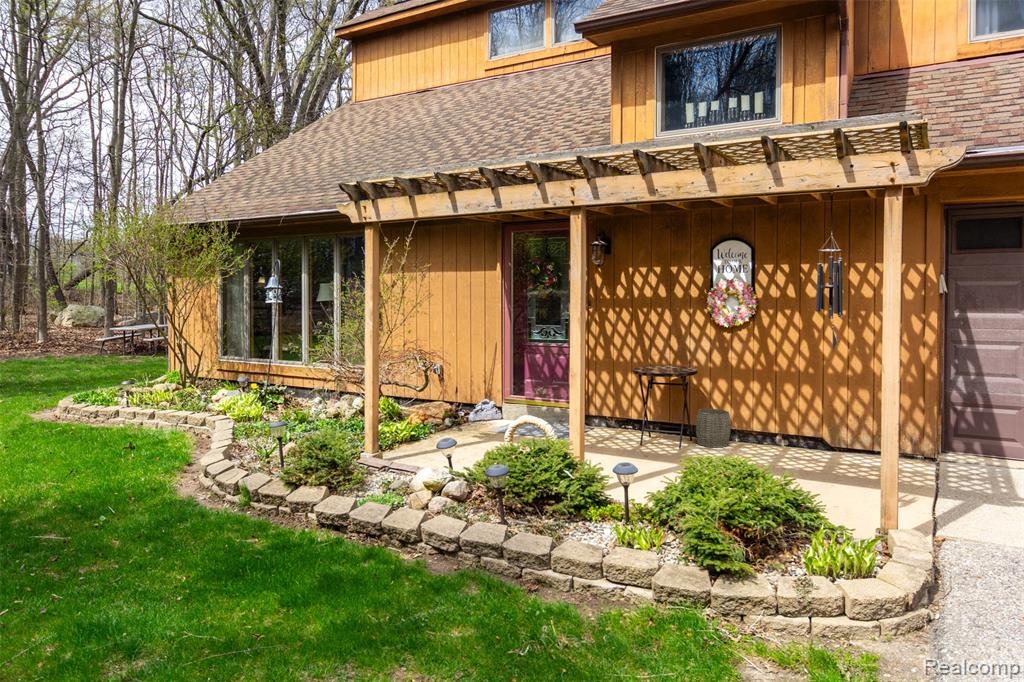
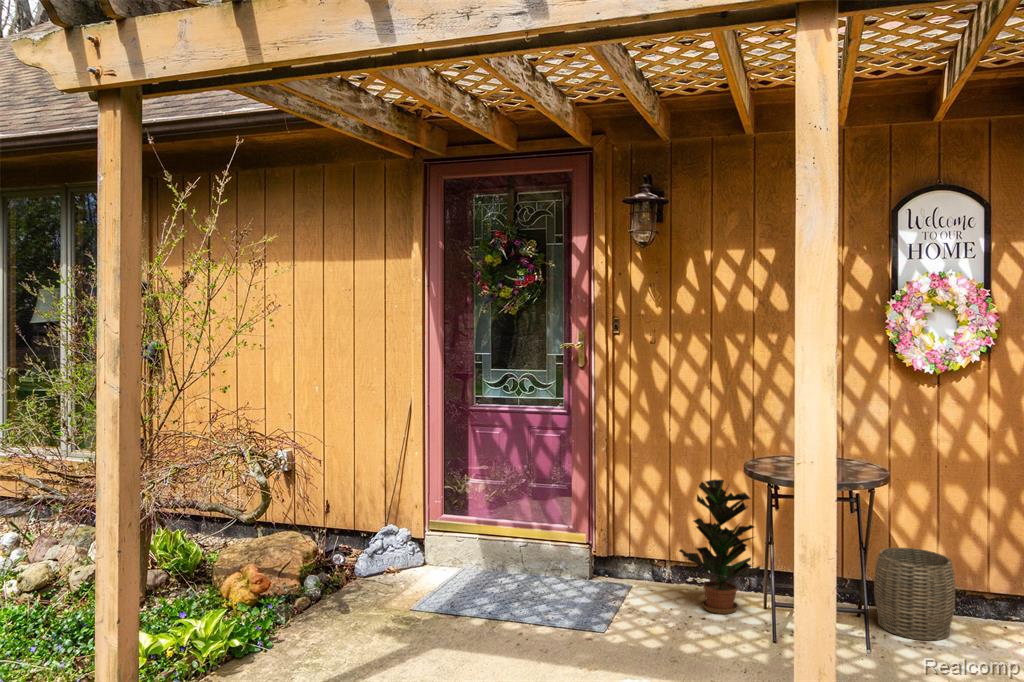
potted plant: none [611,377,647,437] -> present [679,480,760,614]

